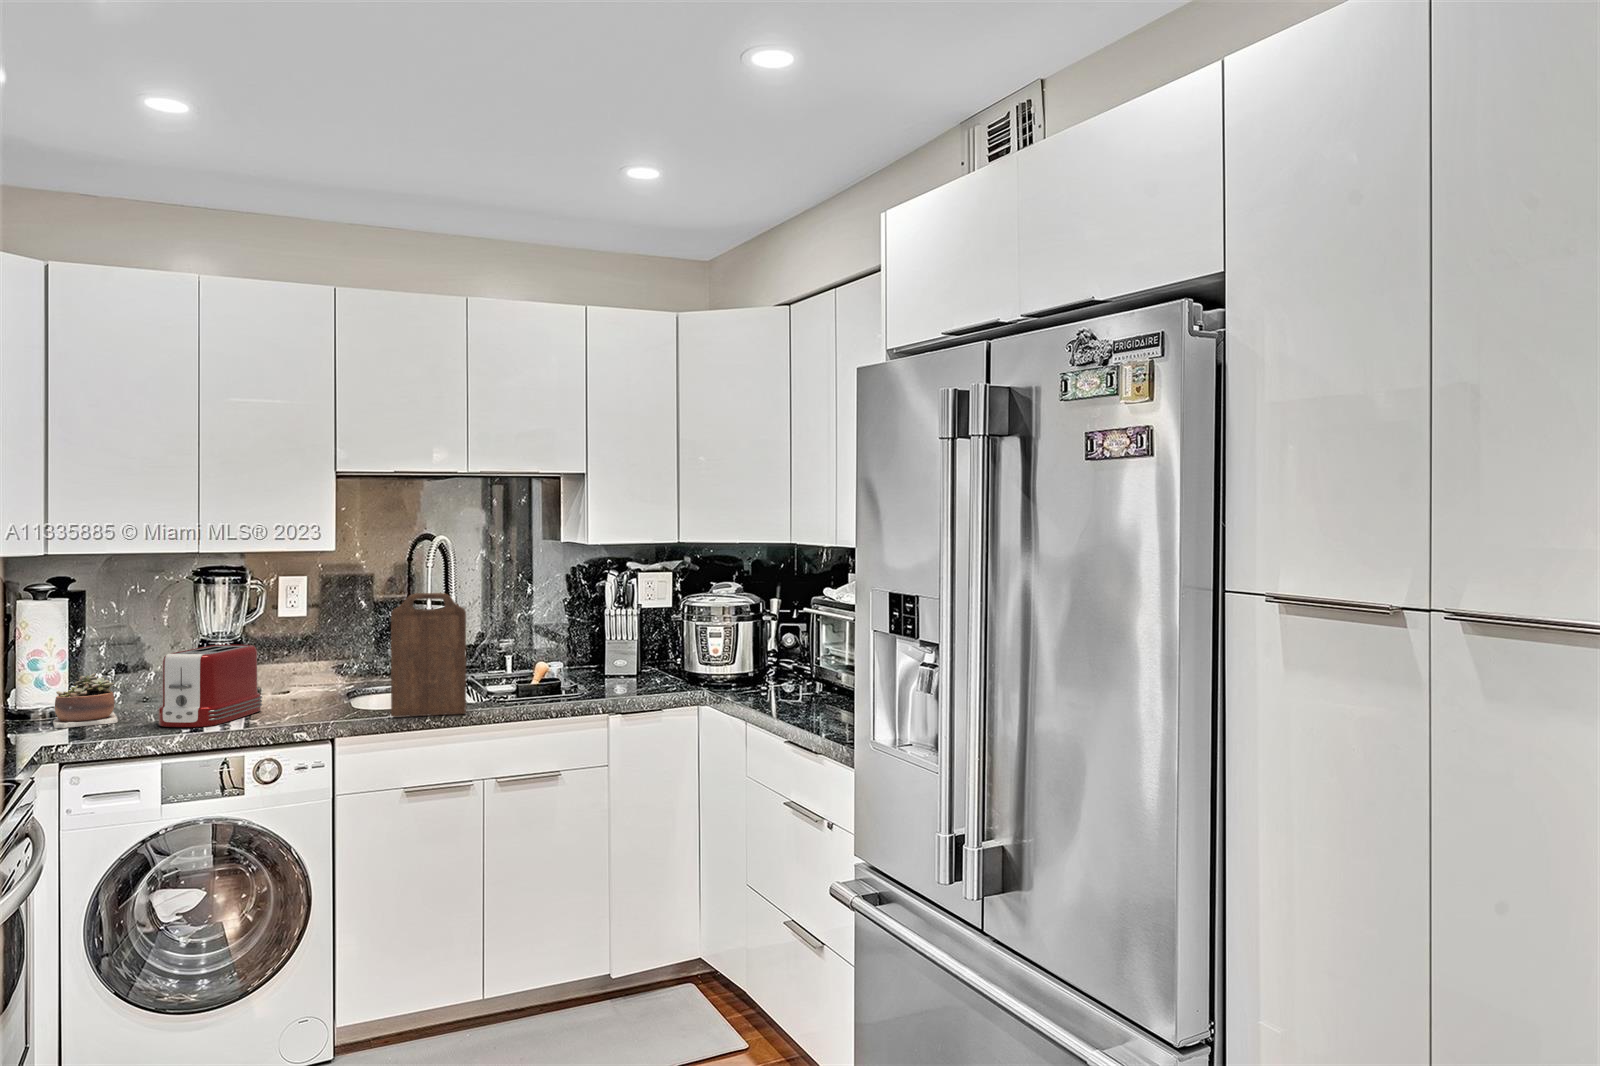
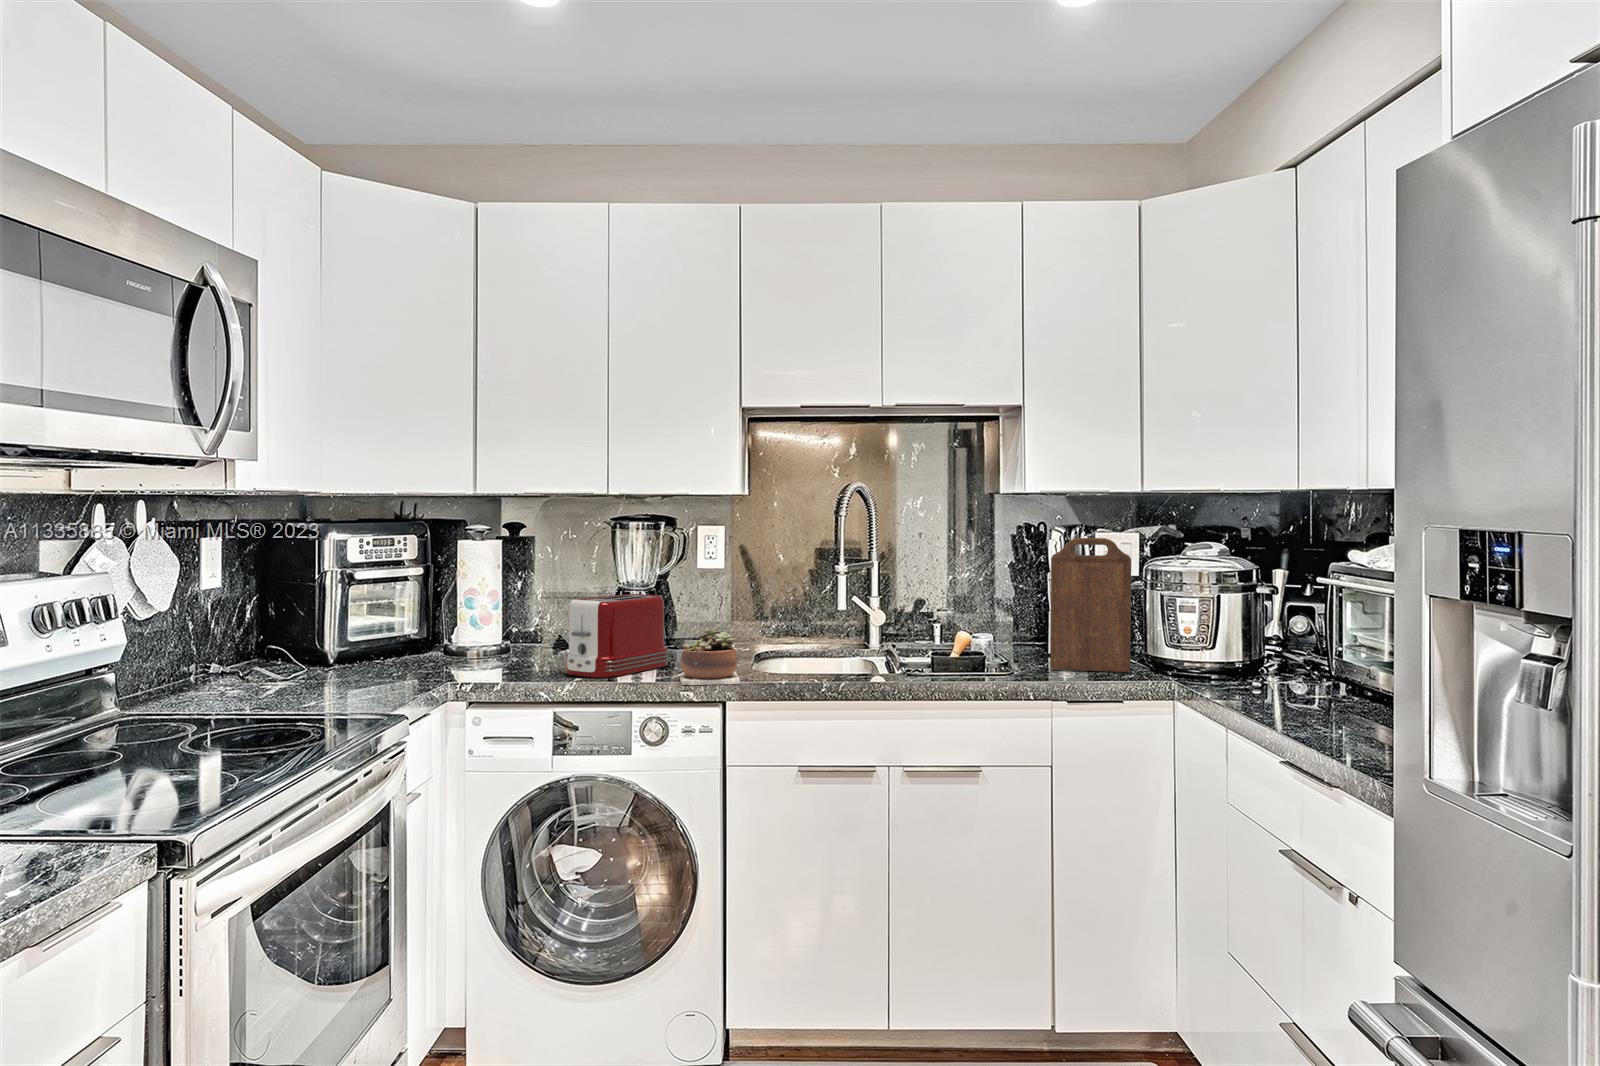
cutting board: present [391,593,466,717] -> present [1050,538,1131,672]
succulent plant: present [53,673,118,728] -> present [680,627,740,685]

